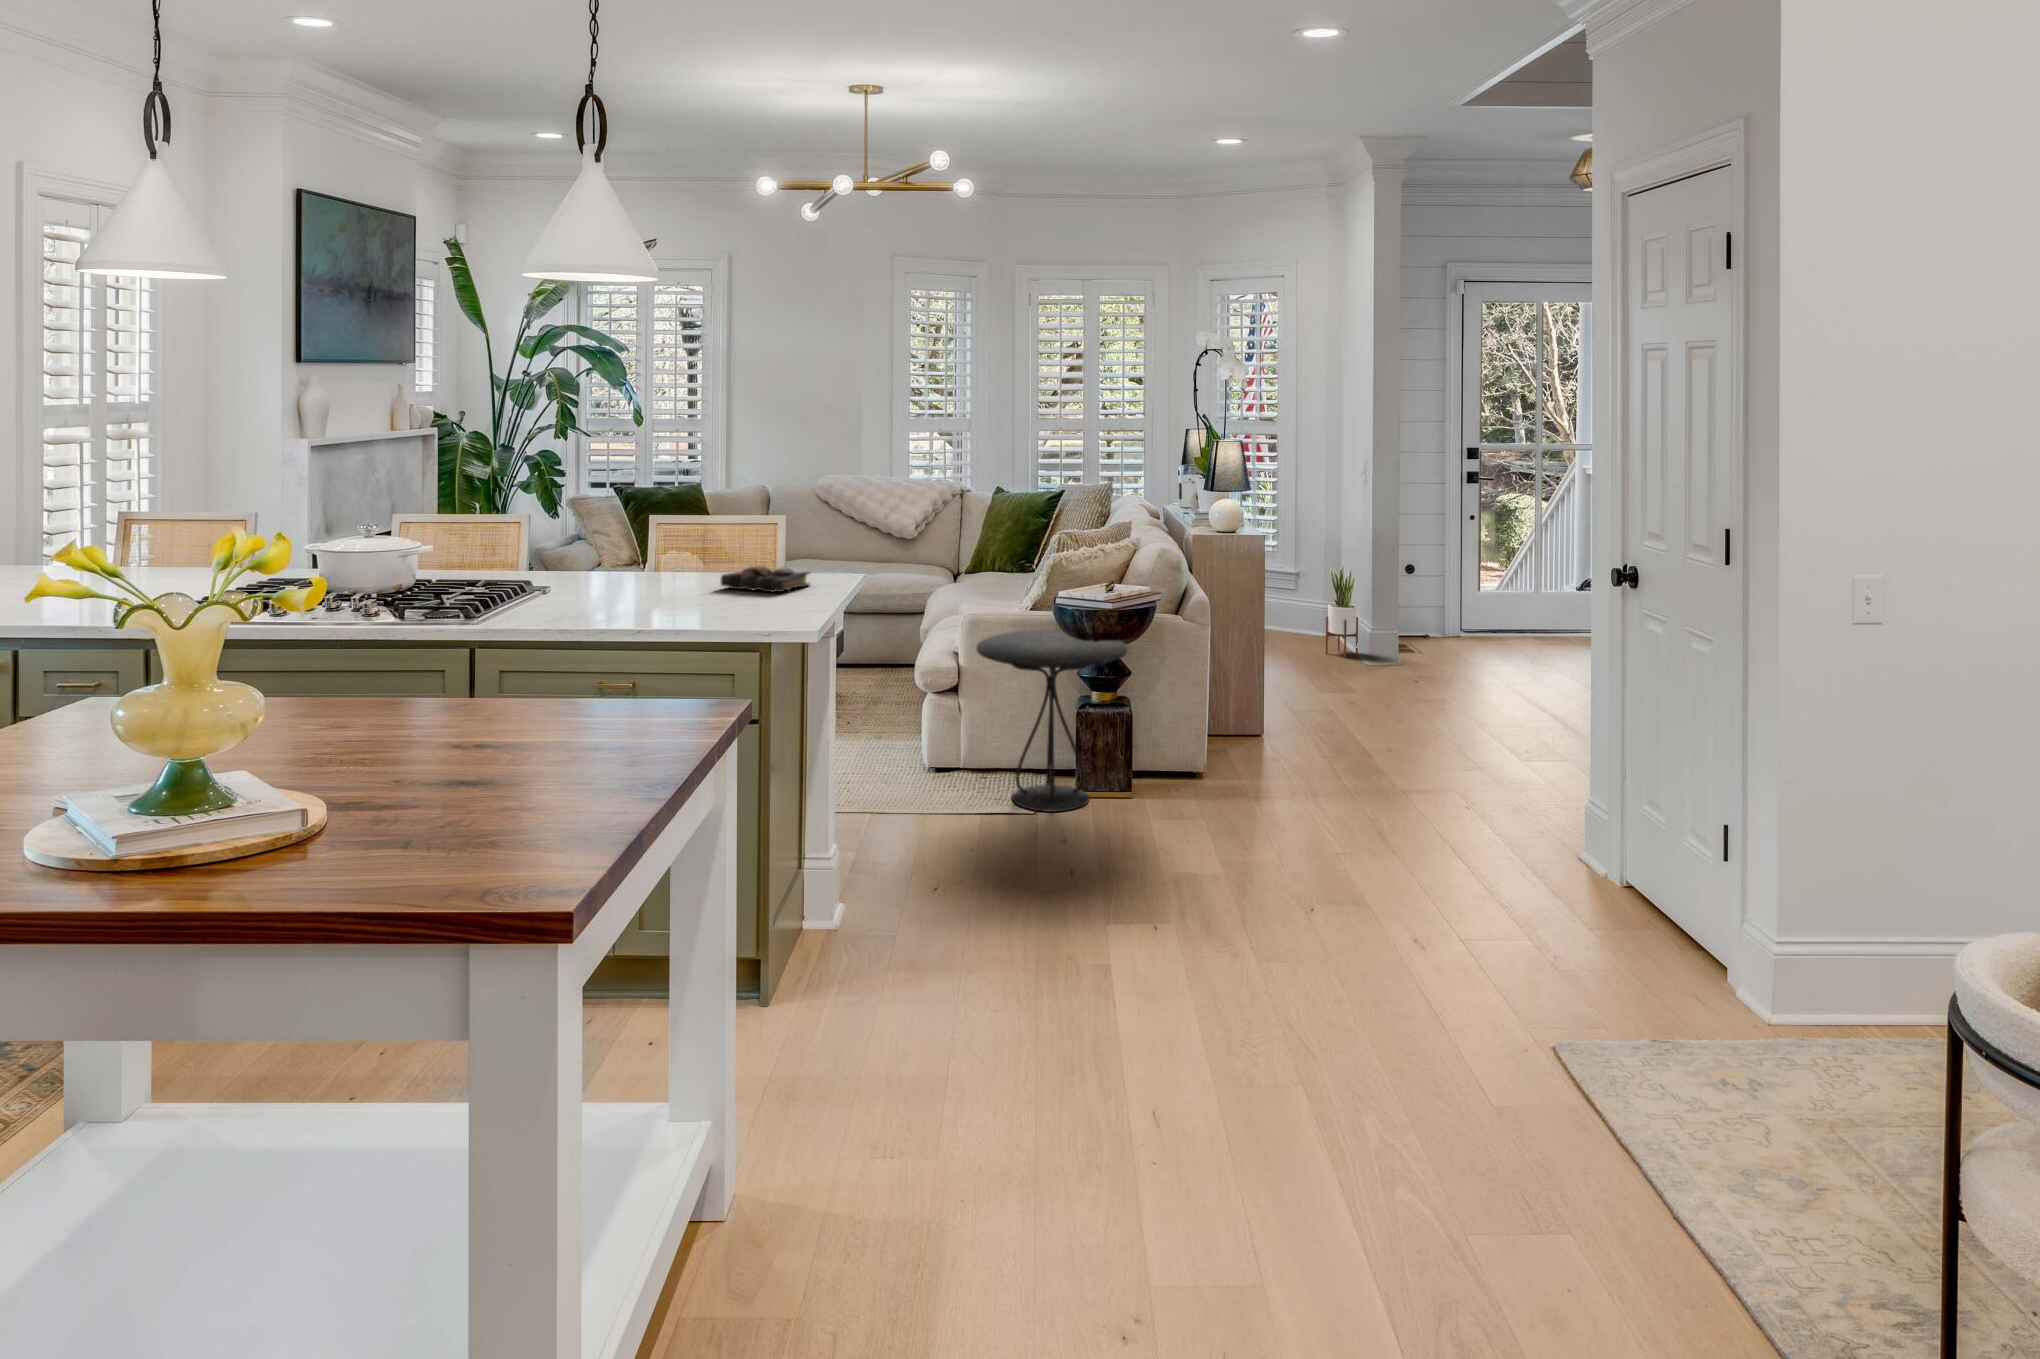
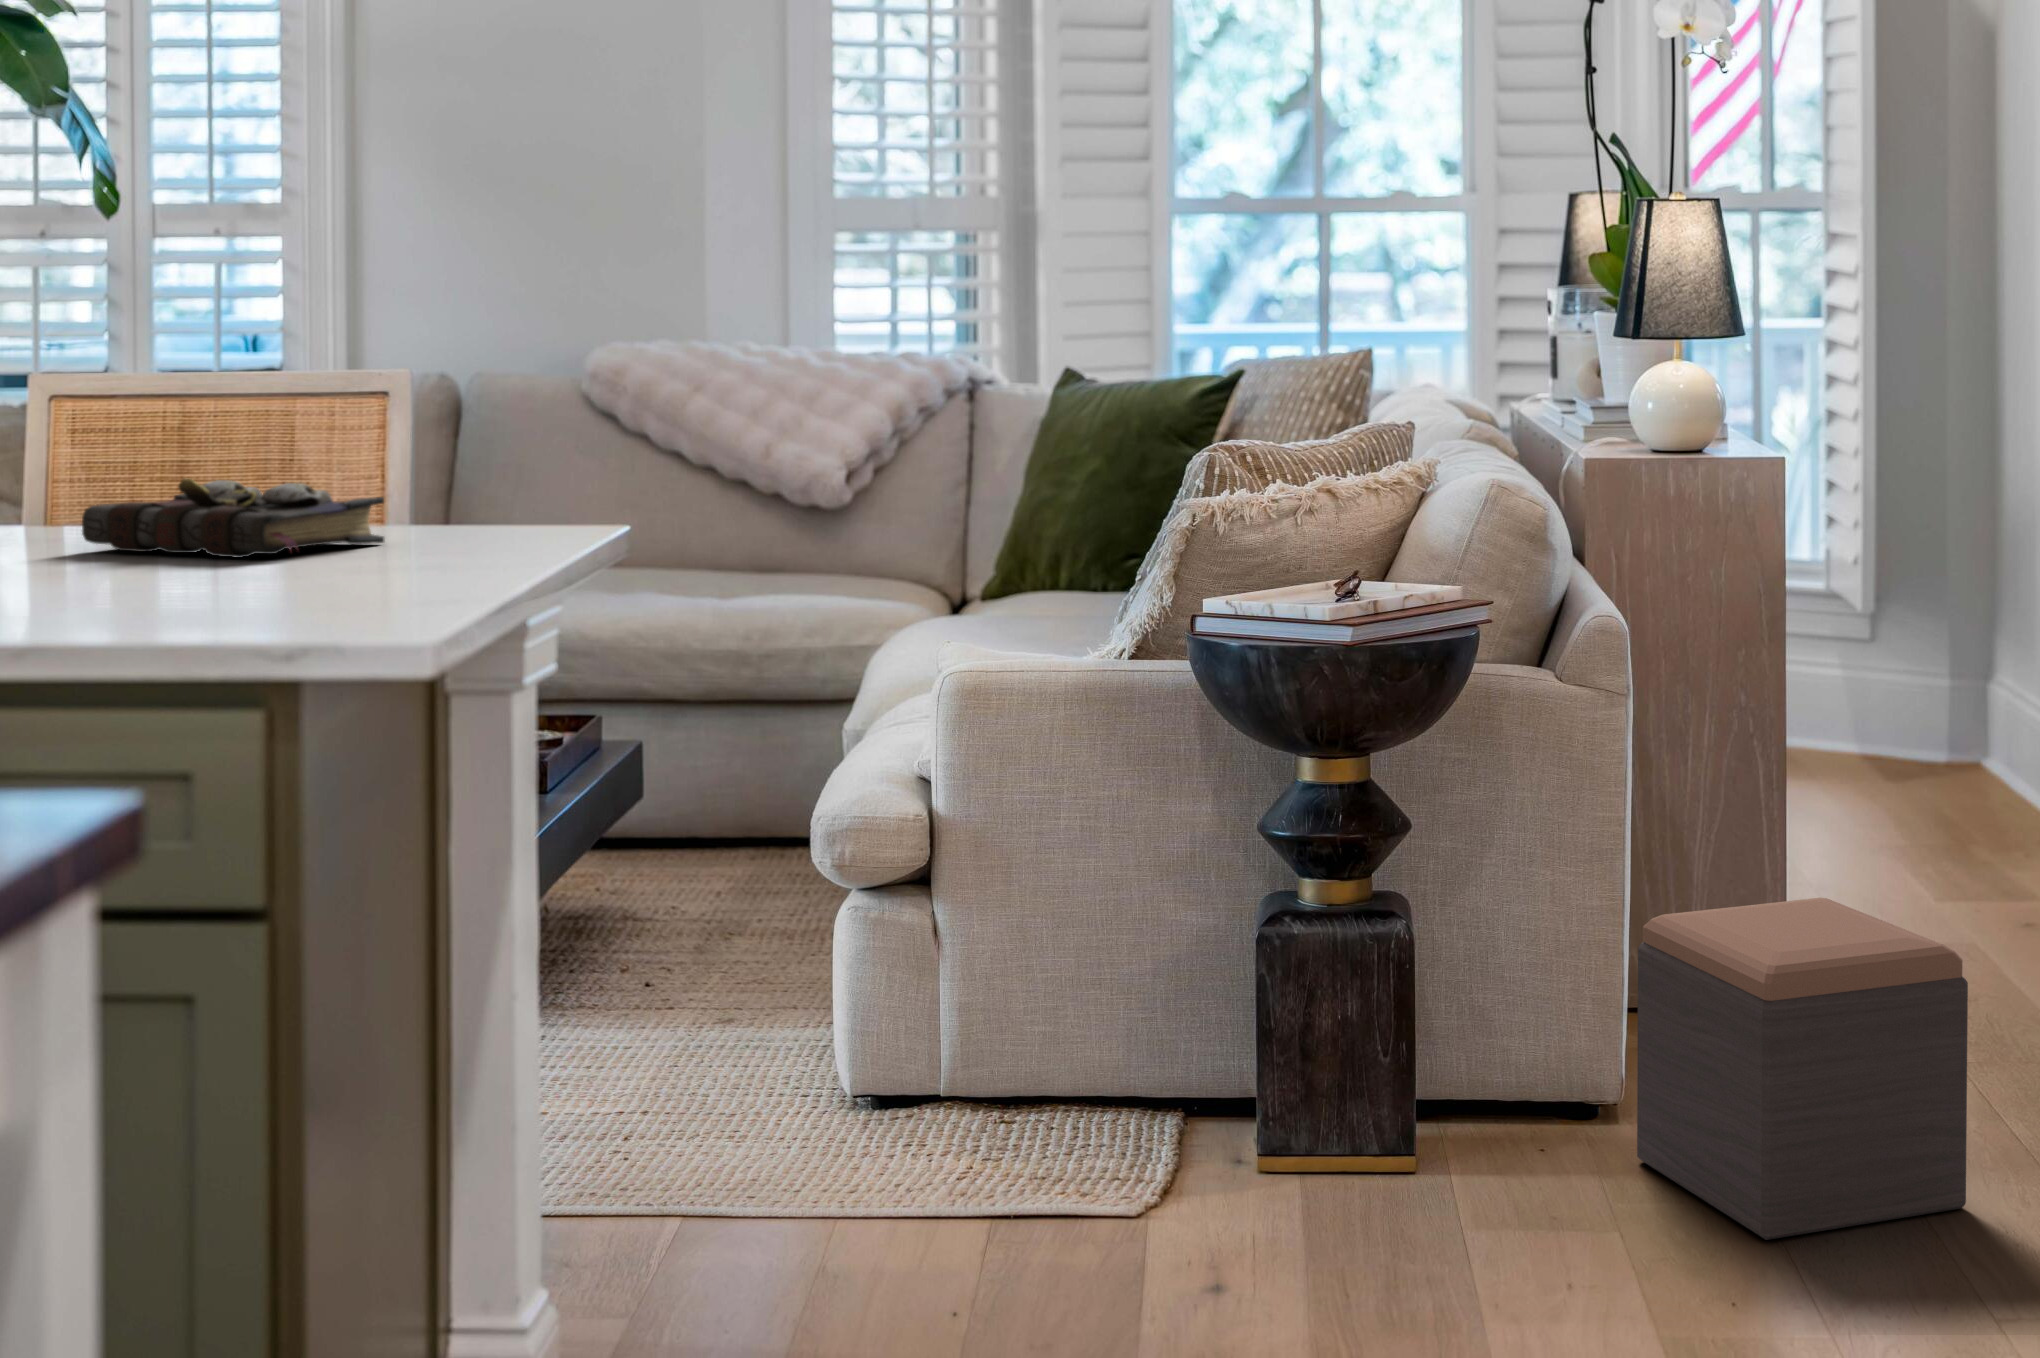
potted plant: present [1326,559,1358,657] -> none [1929,542,2016,804]
side table: present [976,630,1127,812] -> none [941,702,1414,1261]
footstool: none [1200,696,1304,806] -> present [1637,898,1968,1240]

